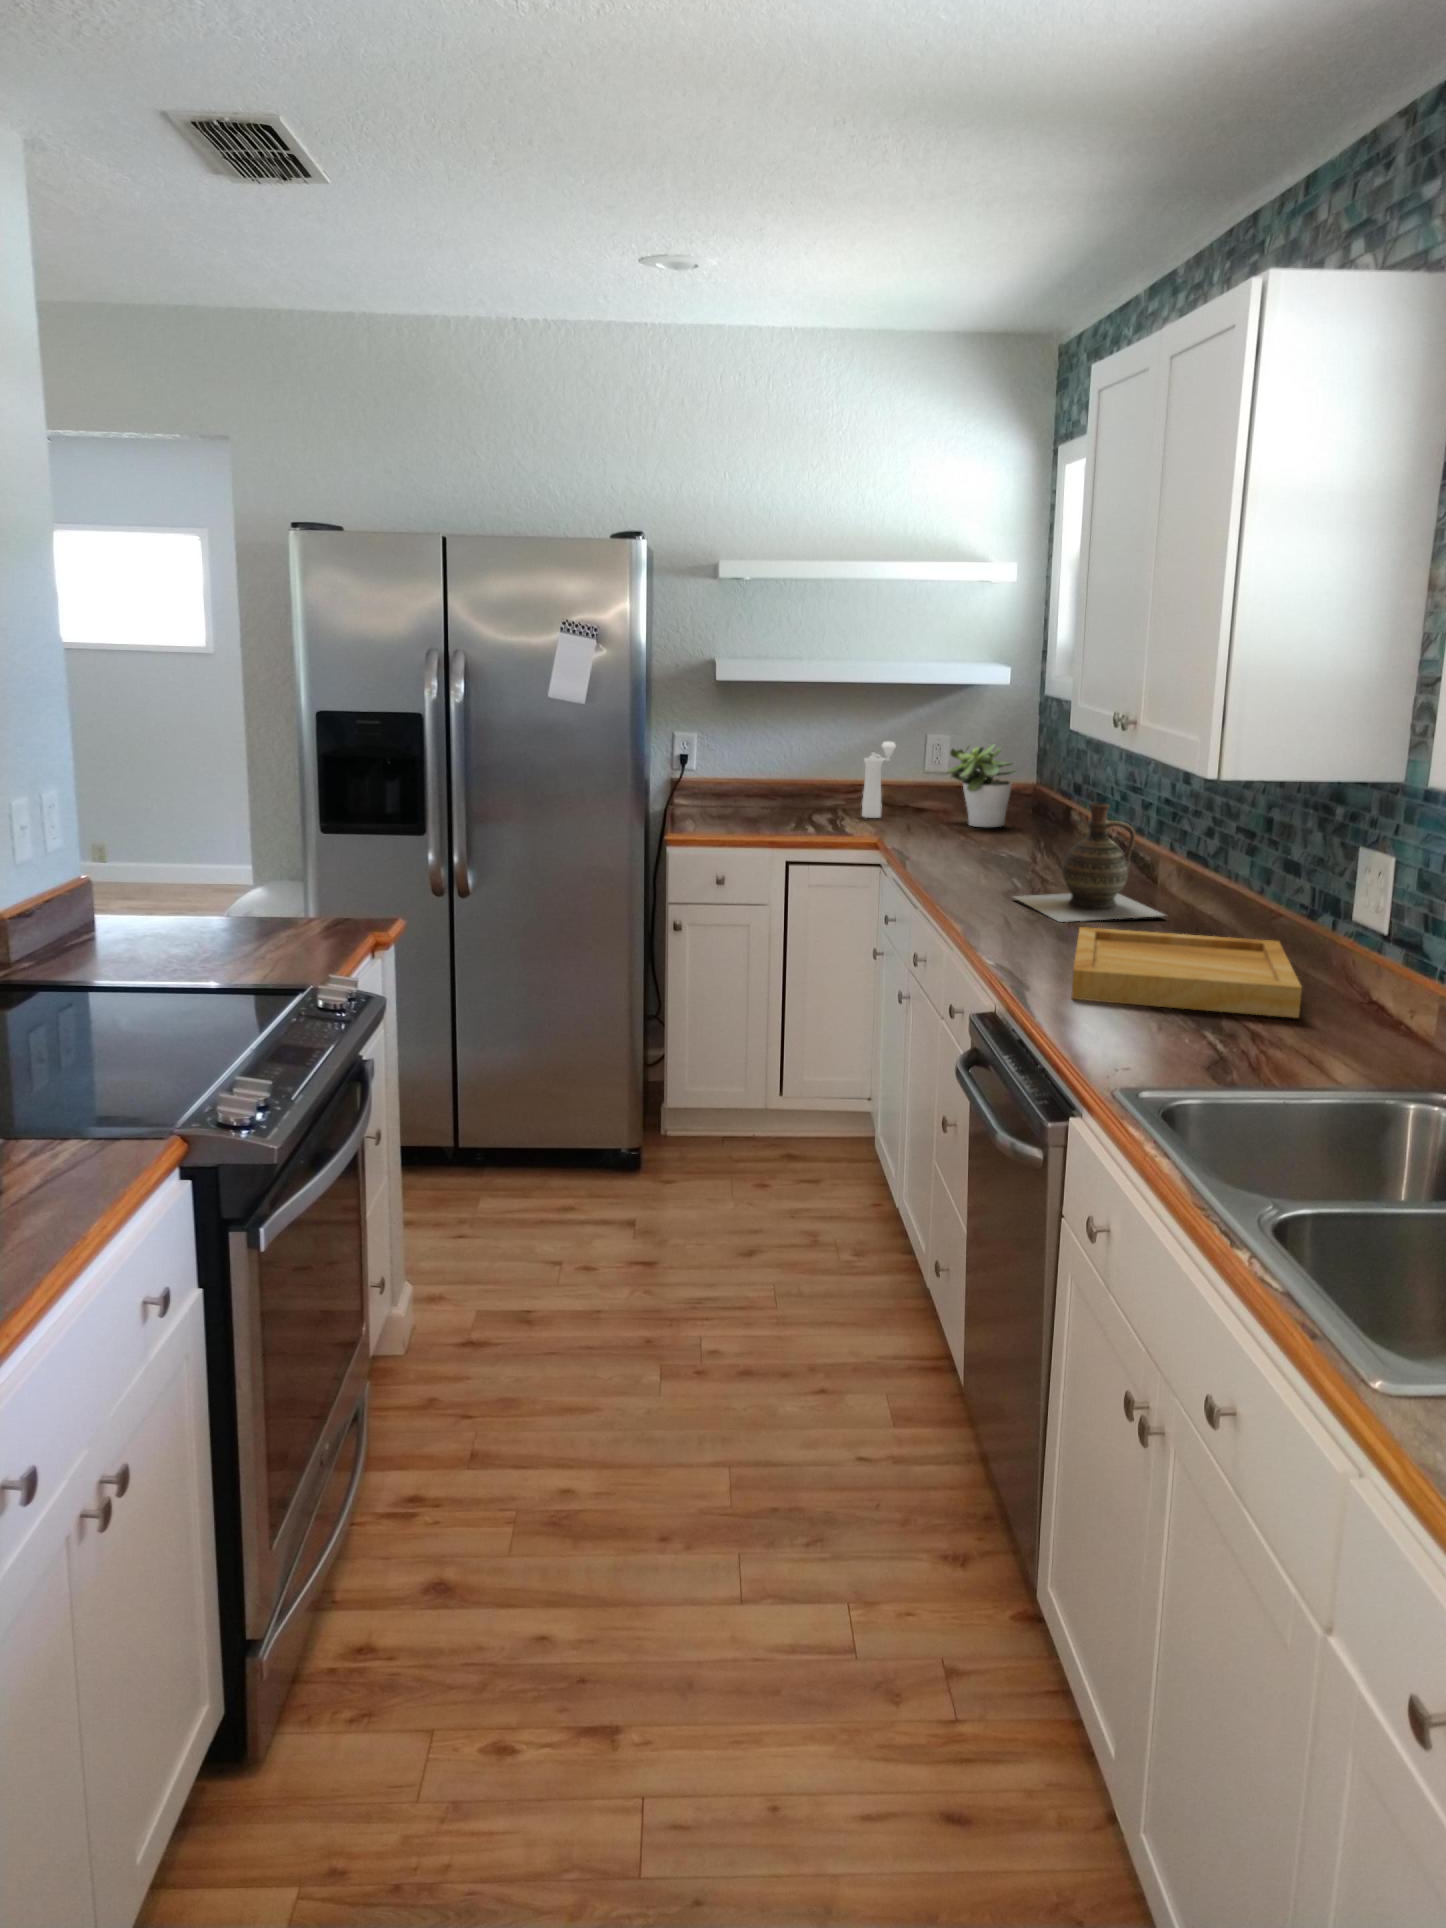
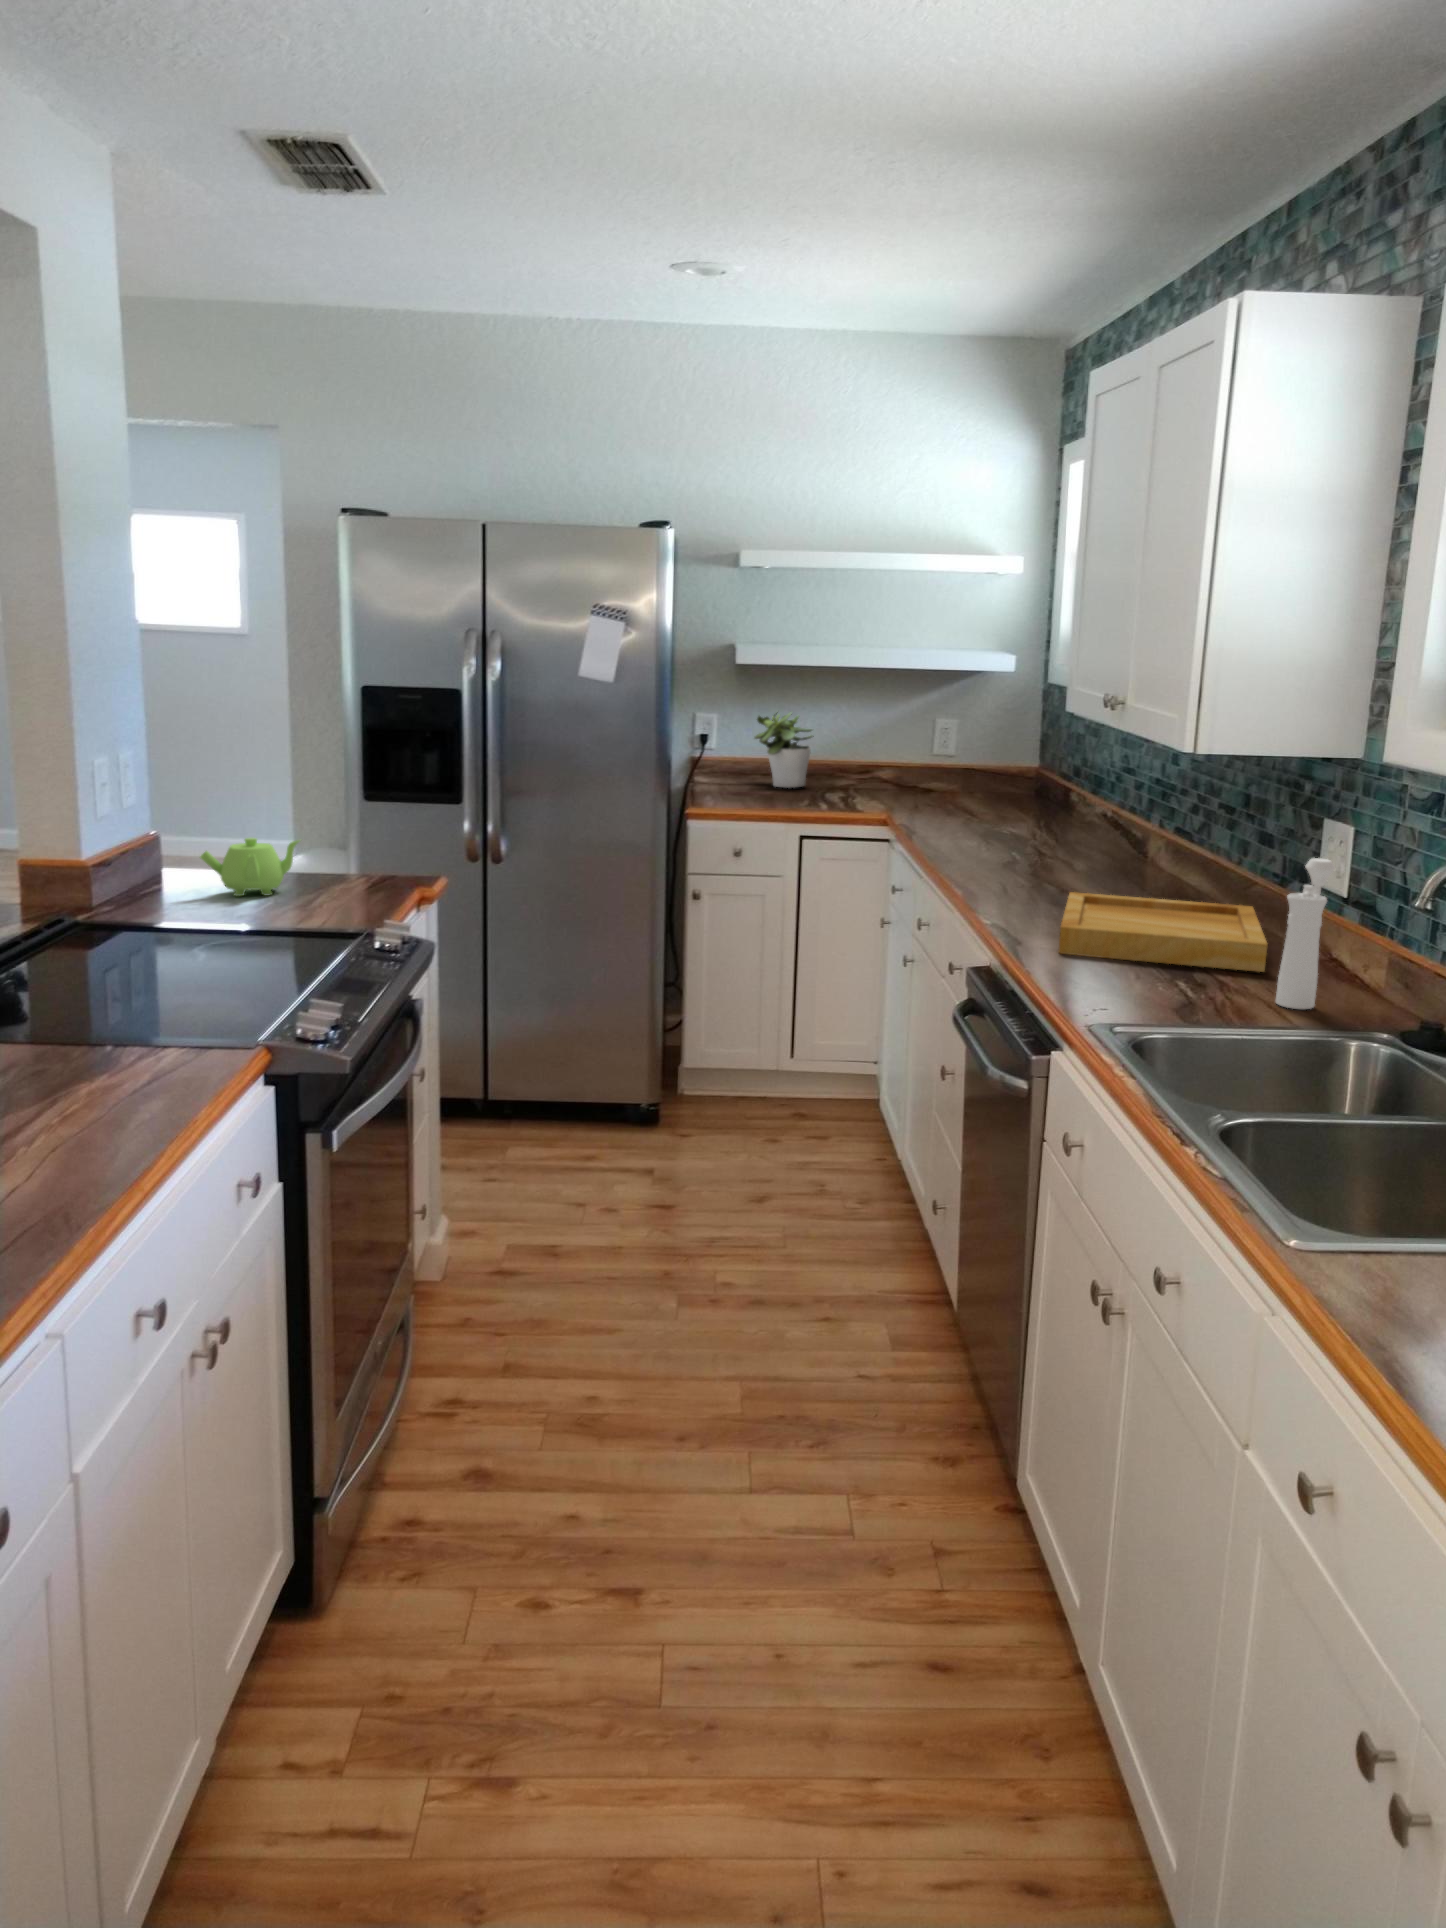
pepper mill: present [862,742,896,818] -> present [1276,858,1335,1009]
potted plant: present [947,744,1015,827] -> present [755,712,814,788]
ceramic jug: present [1014,802,1164,922] -> none [1009,780,1155,890]
teapot: none [133,879,245,944] -> present [200,838,299,896]

